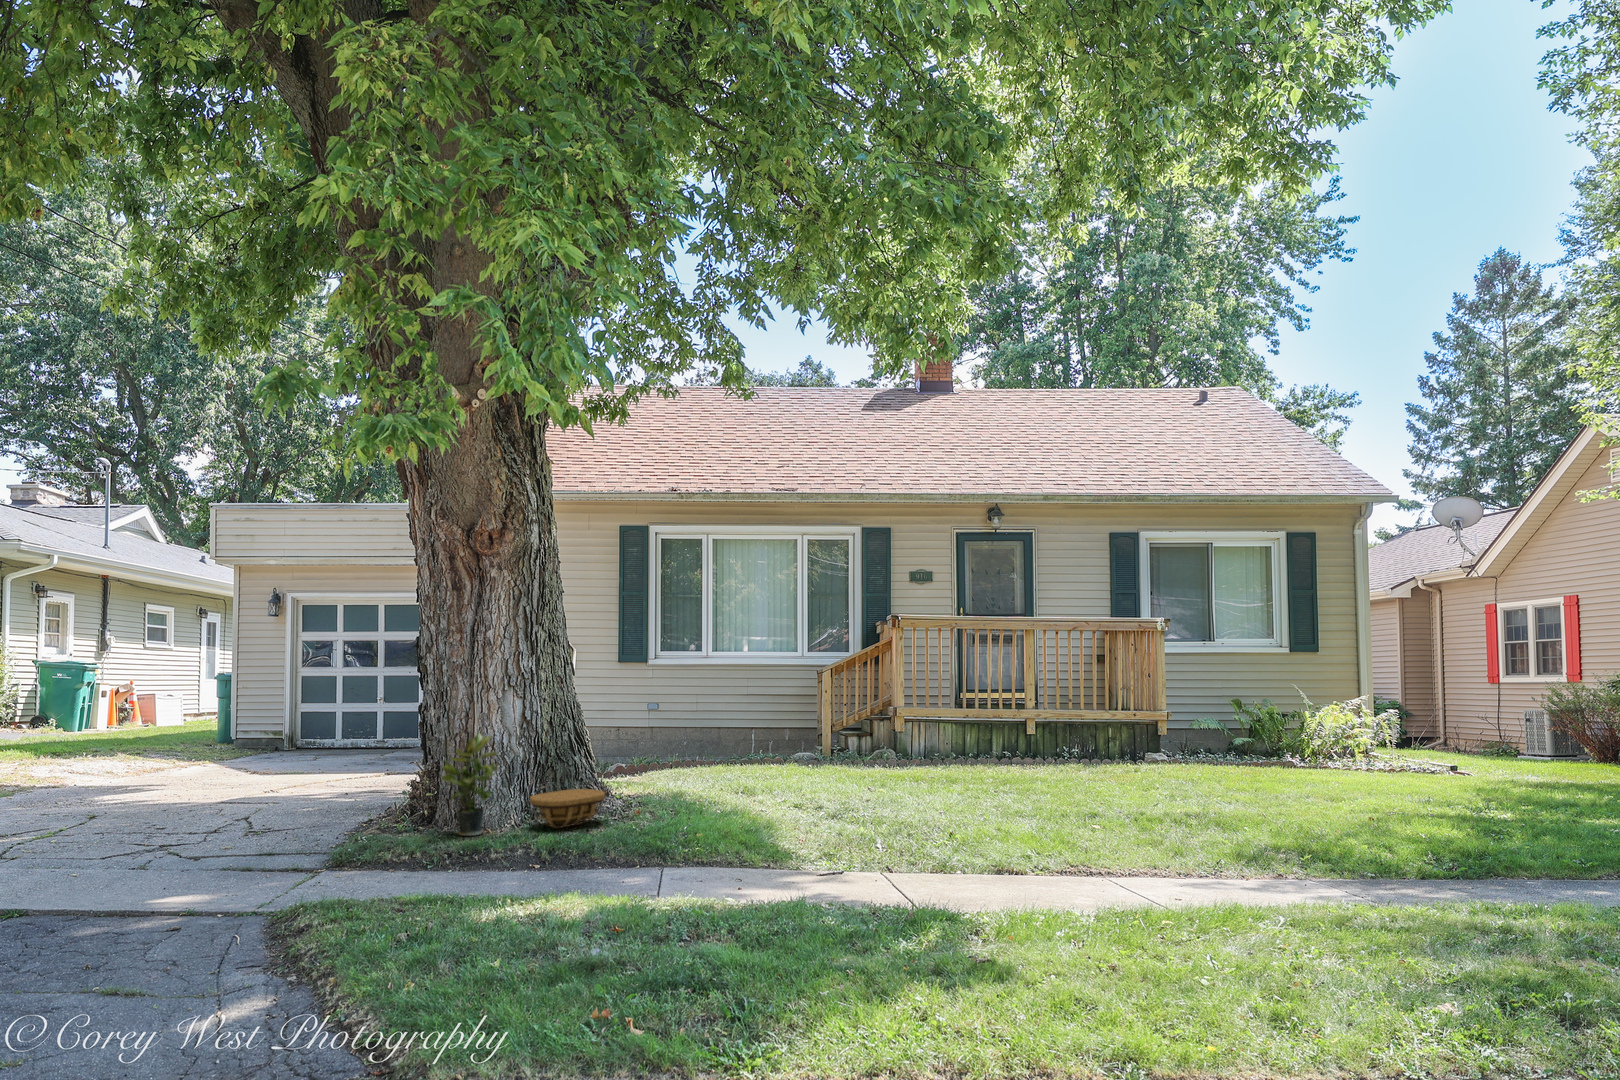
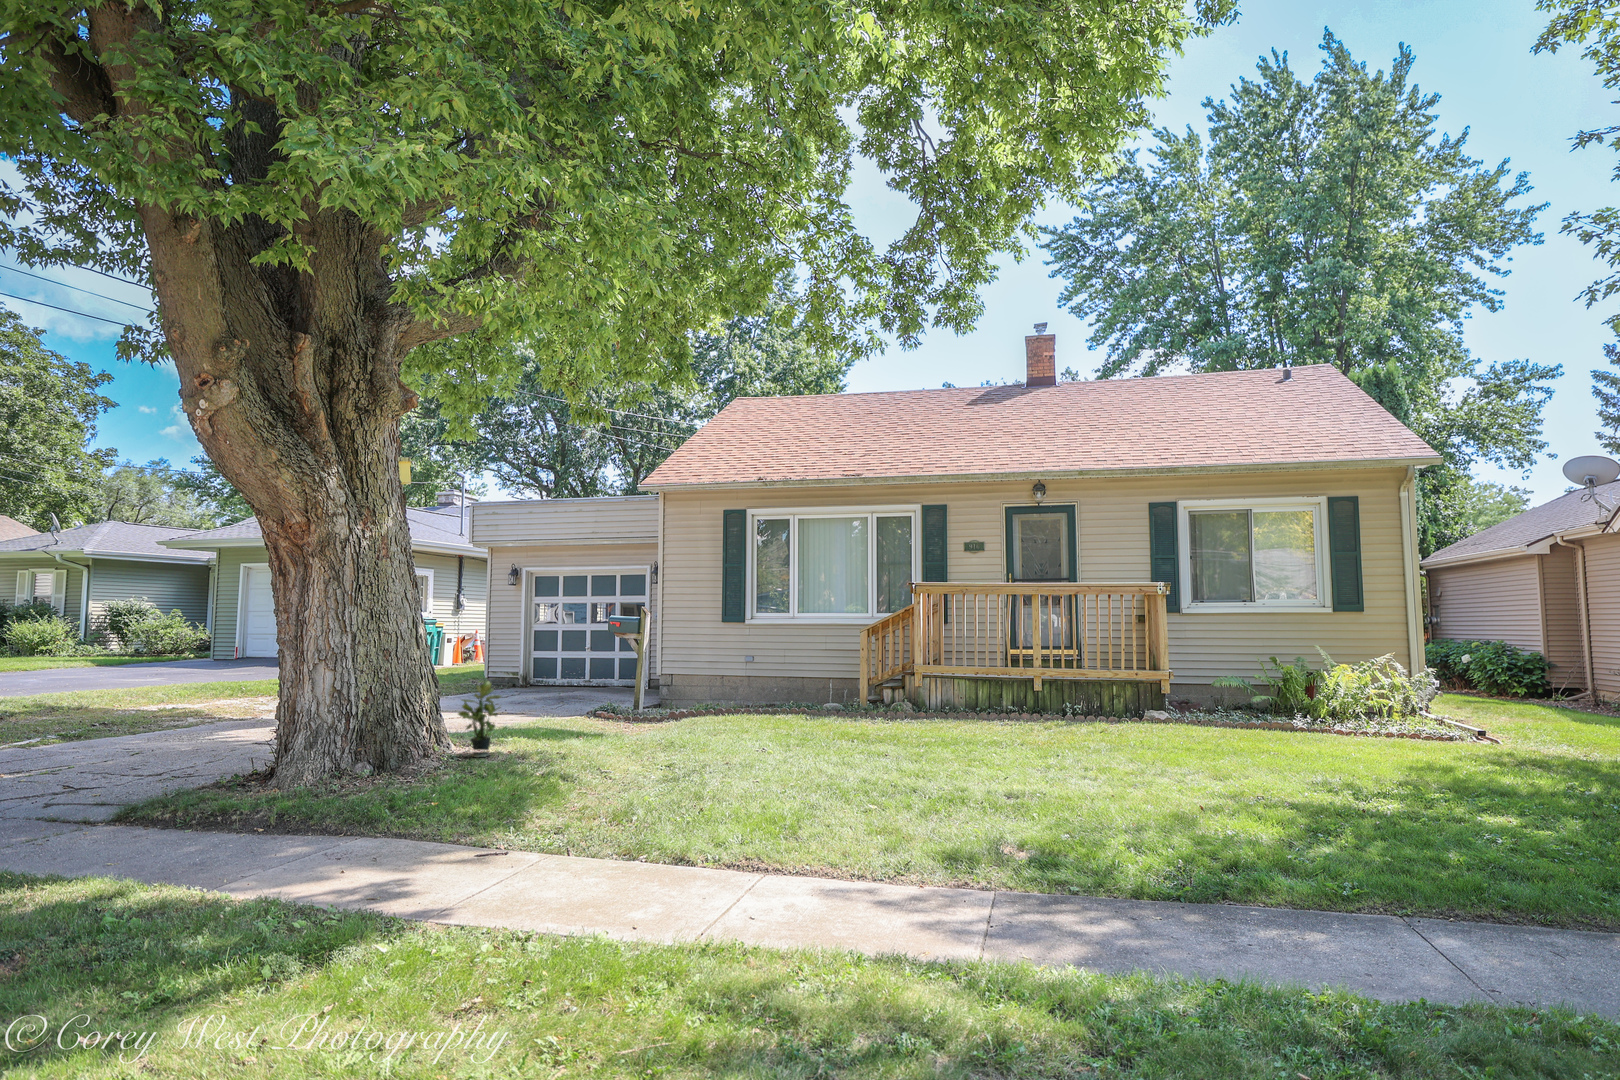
basket: present [530,789,605,828] -> none [528,724,589,754]

